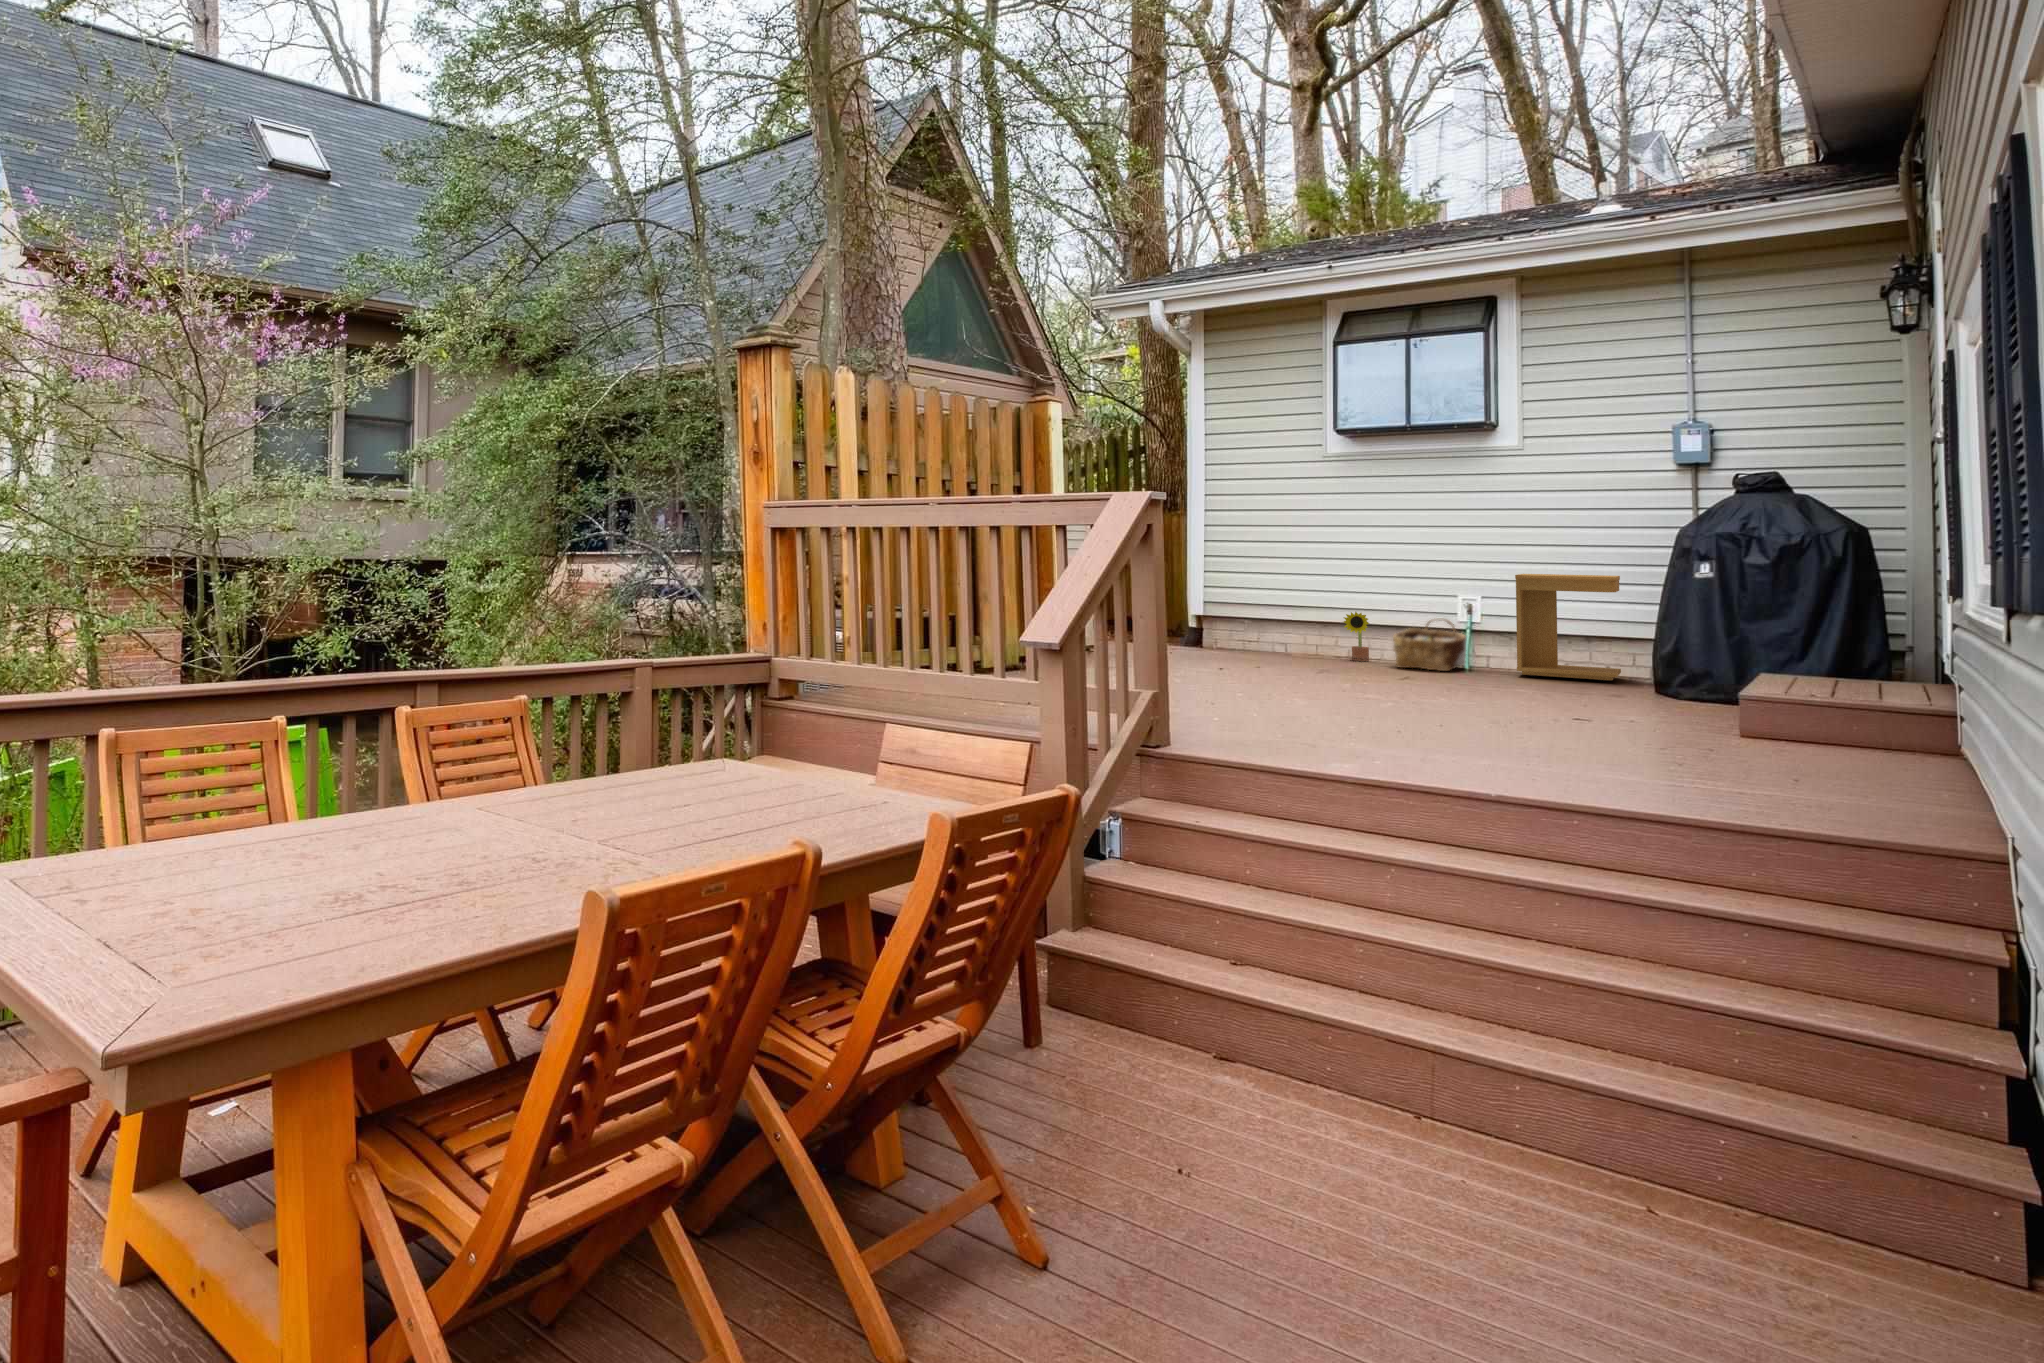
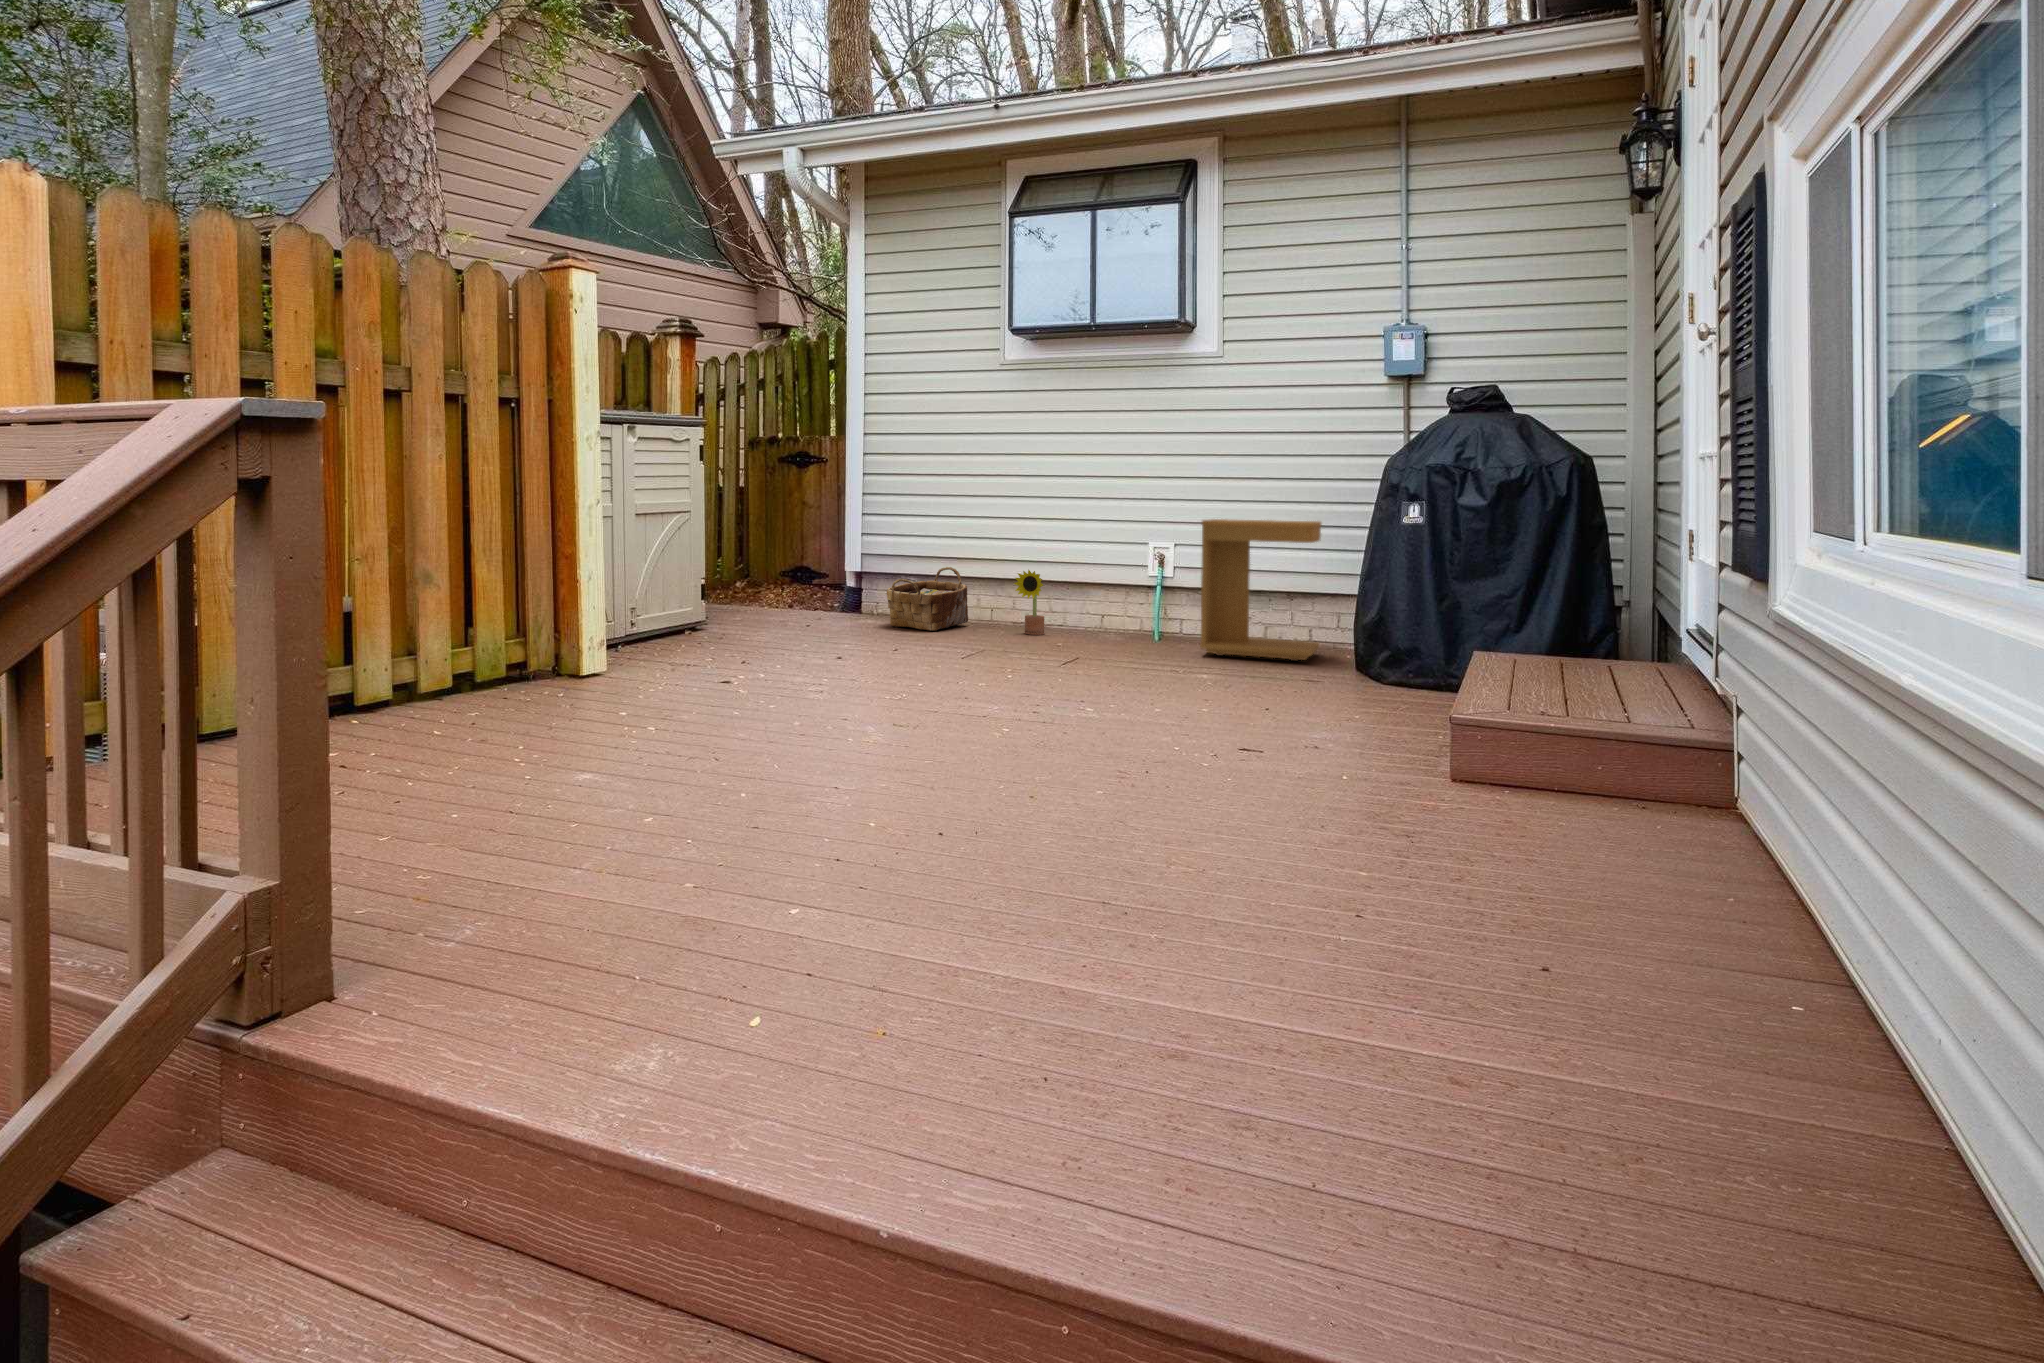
woven basket: present [1393,619,1466,671] -> present [887,567,968,631]

